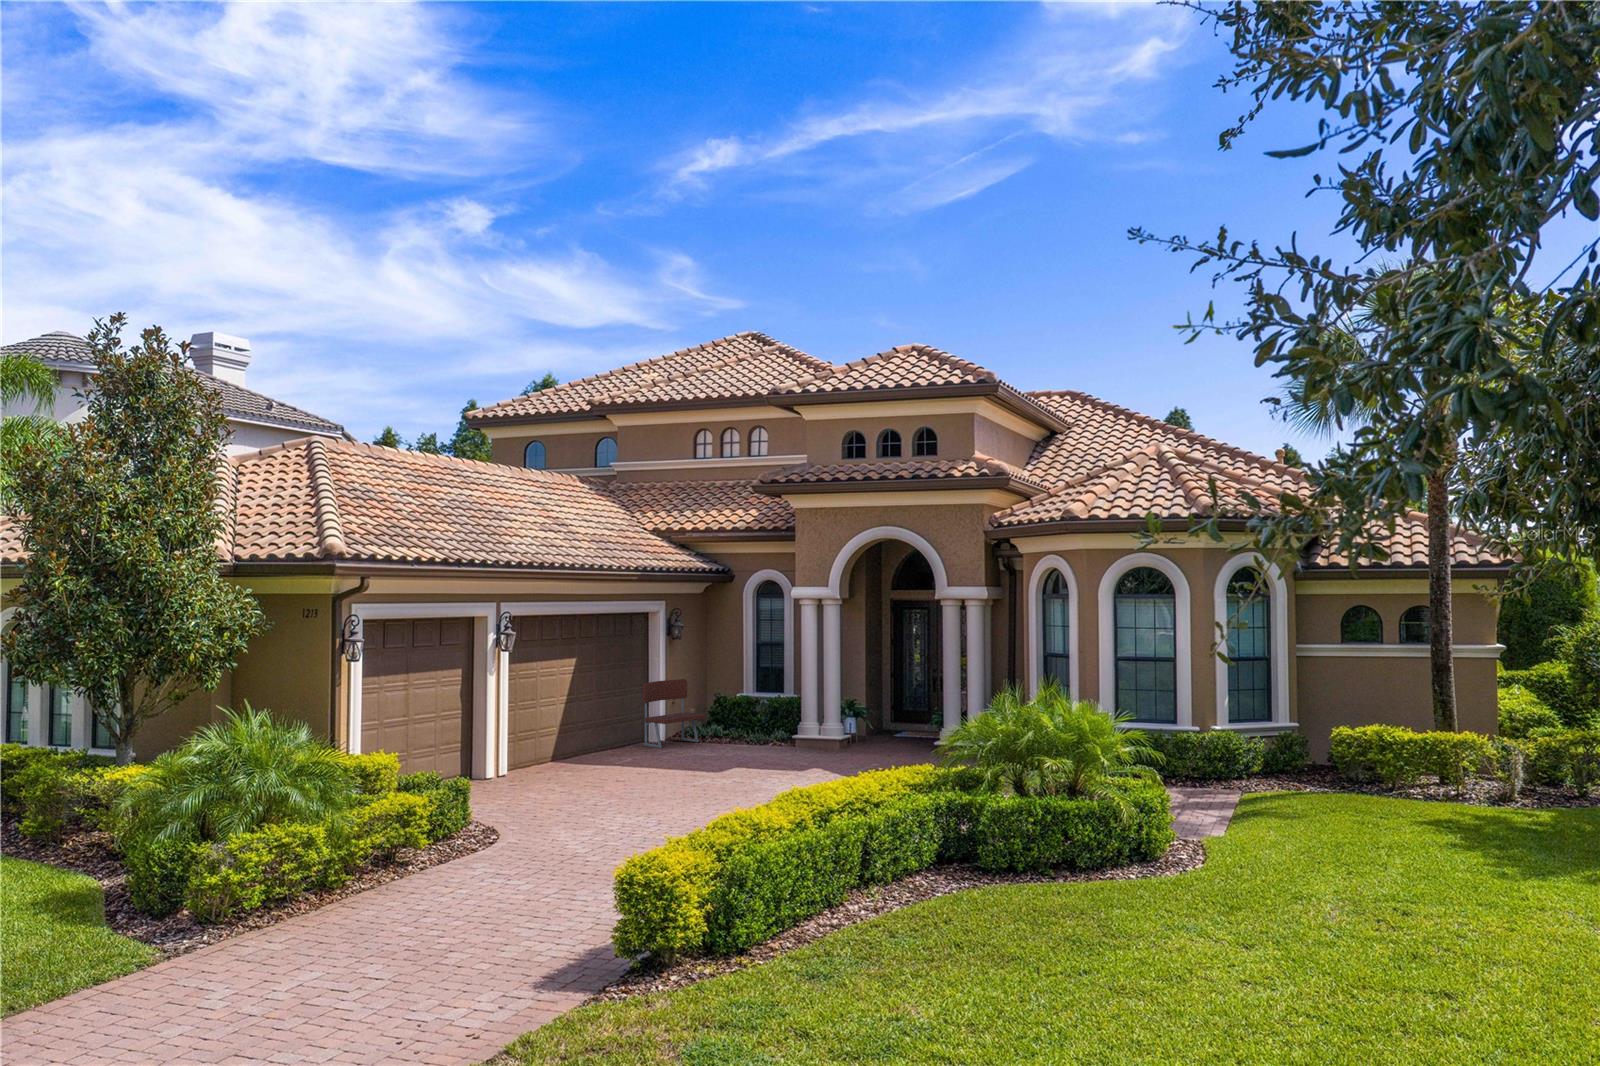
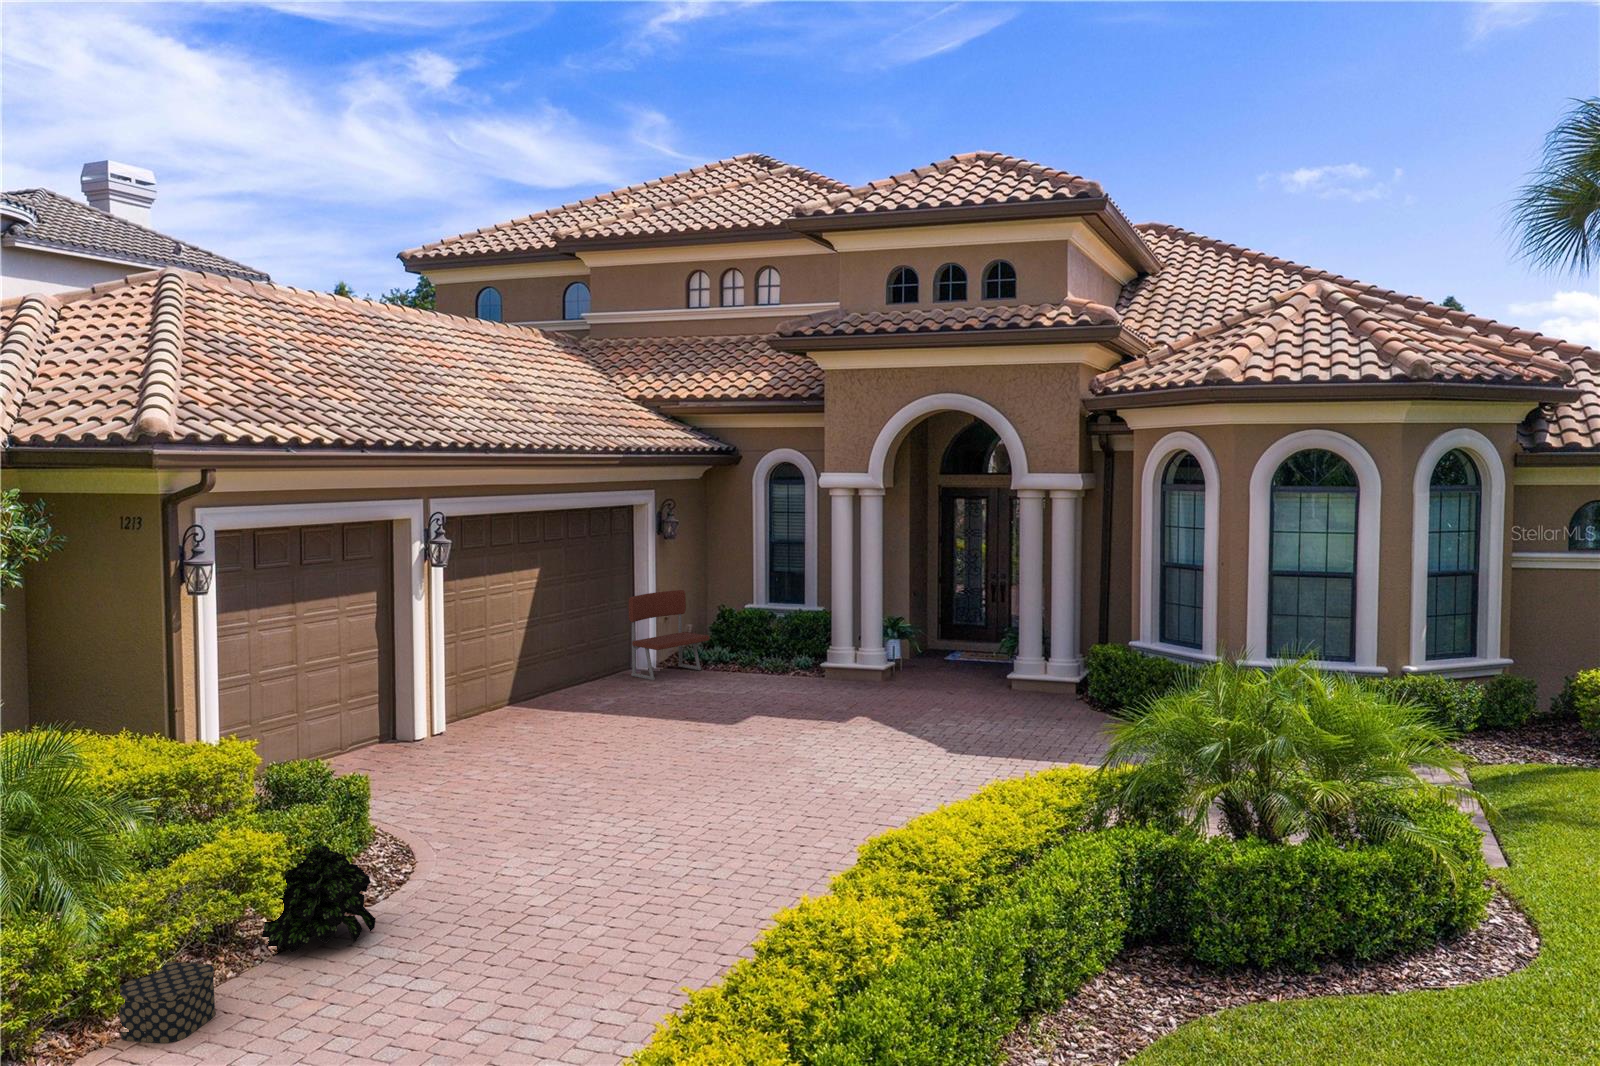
potted plant: none [409,809,480,873] -> present [262,846,376,953]
storage box: none [340,863,393,903] -> present [120,962,216,1044]

